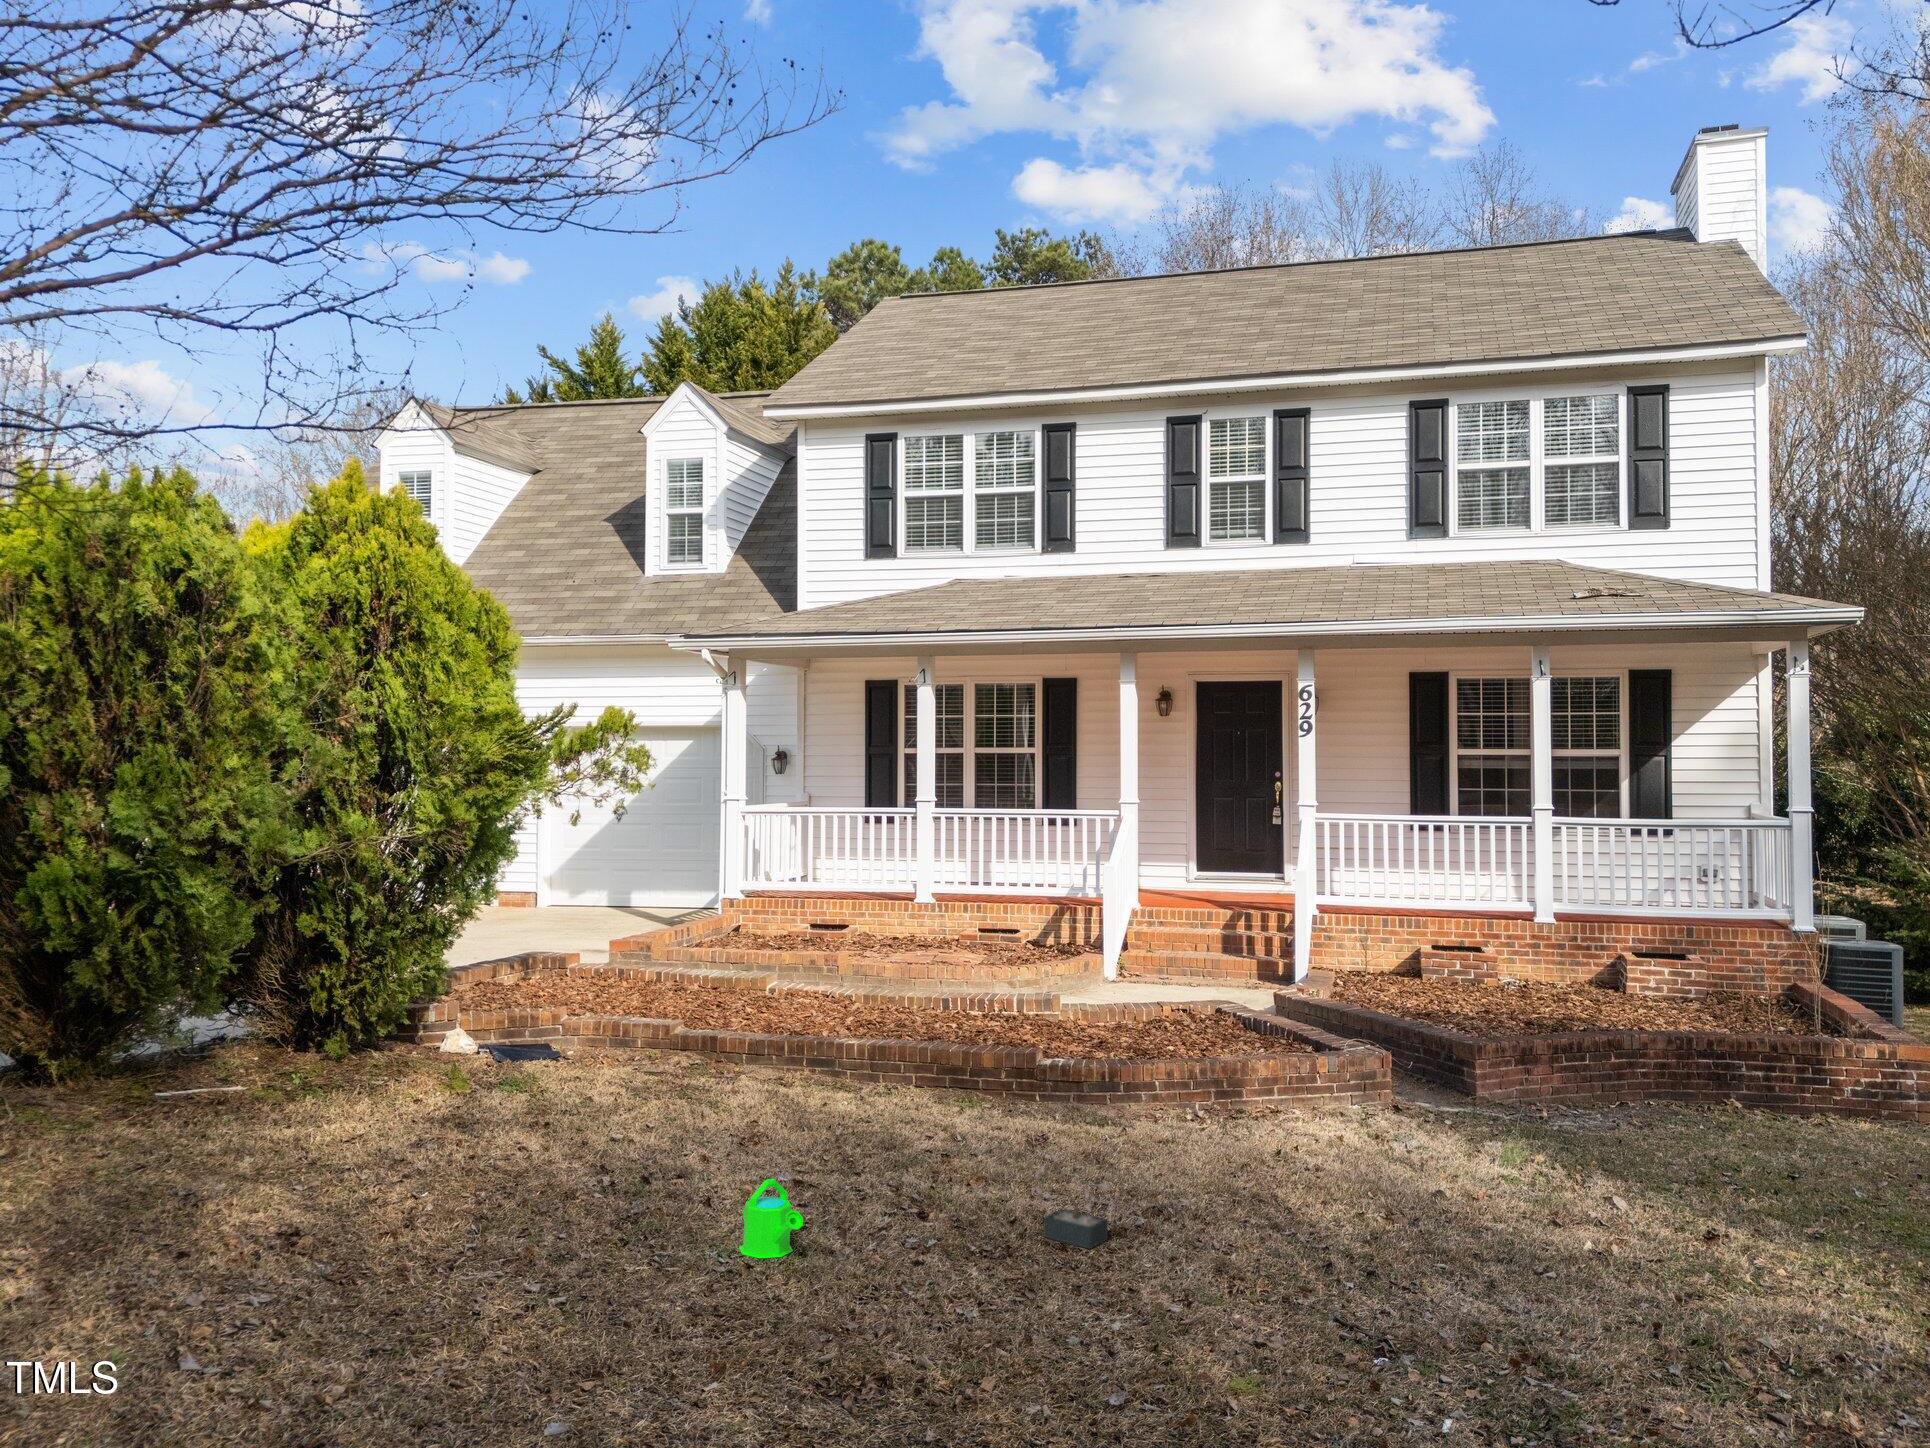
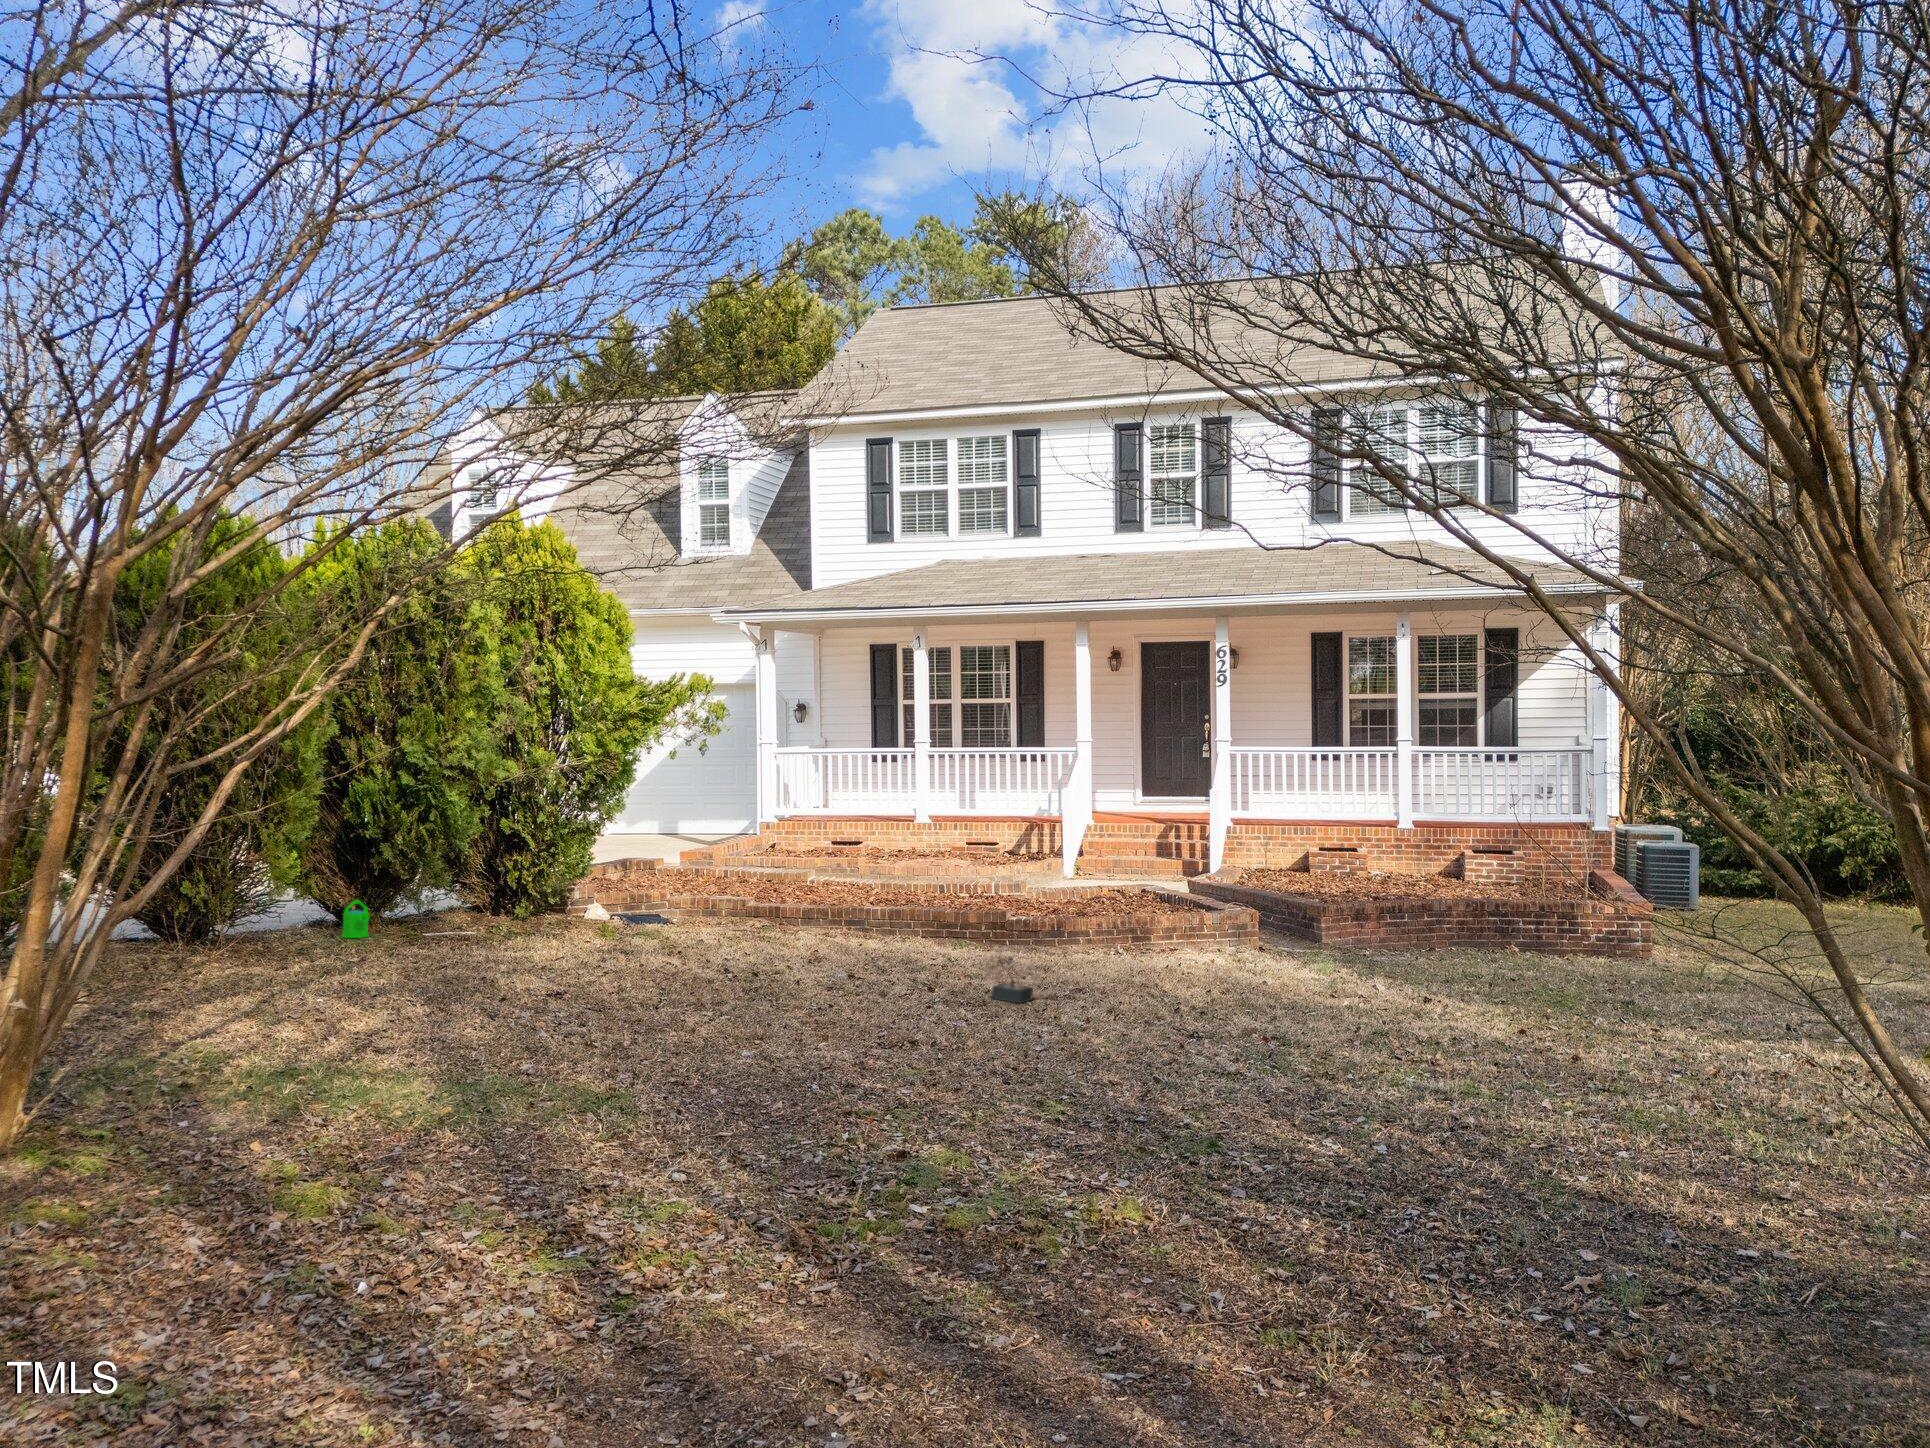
watering can: present [739,1179,803,1258] -> present [341,900,369,938]

